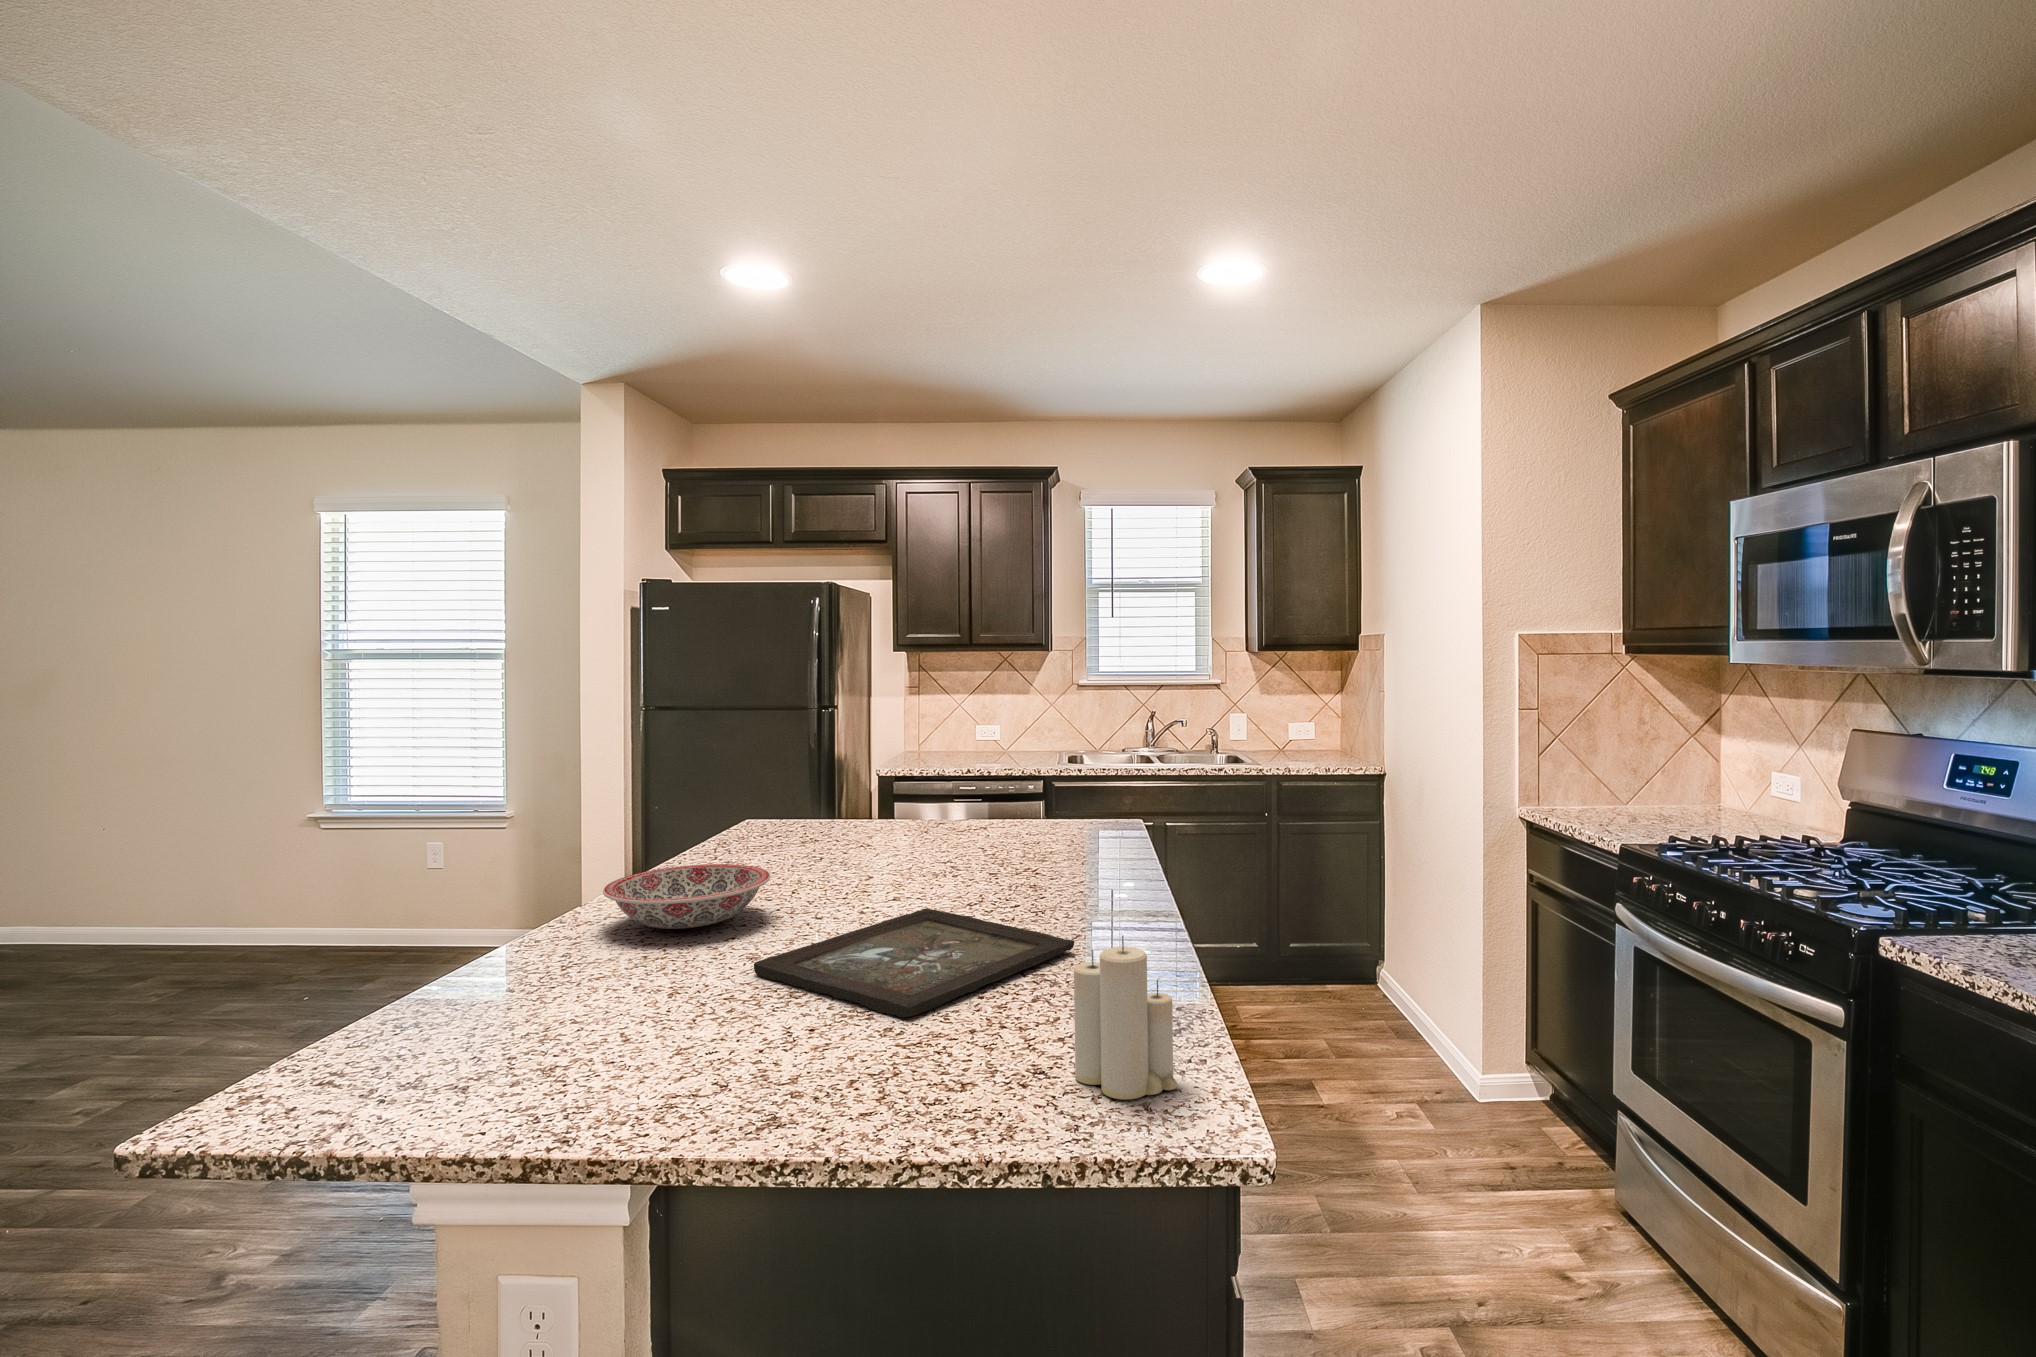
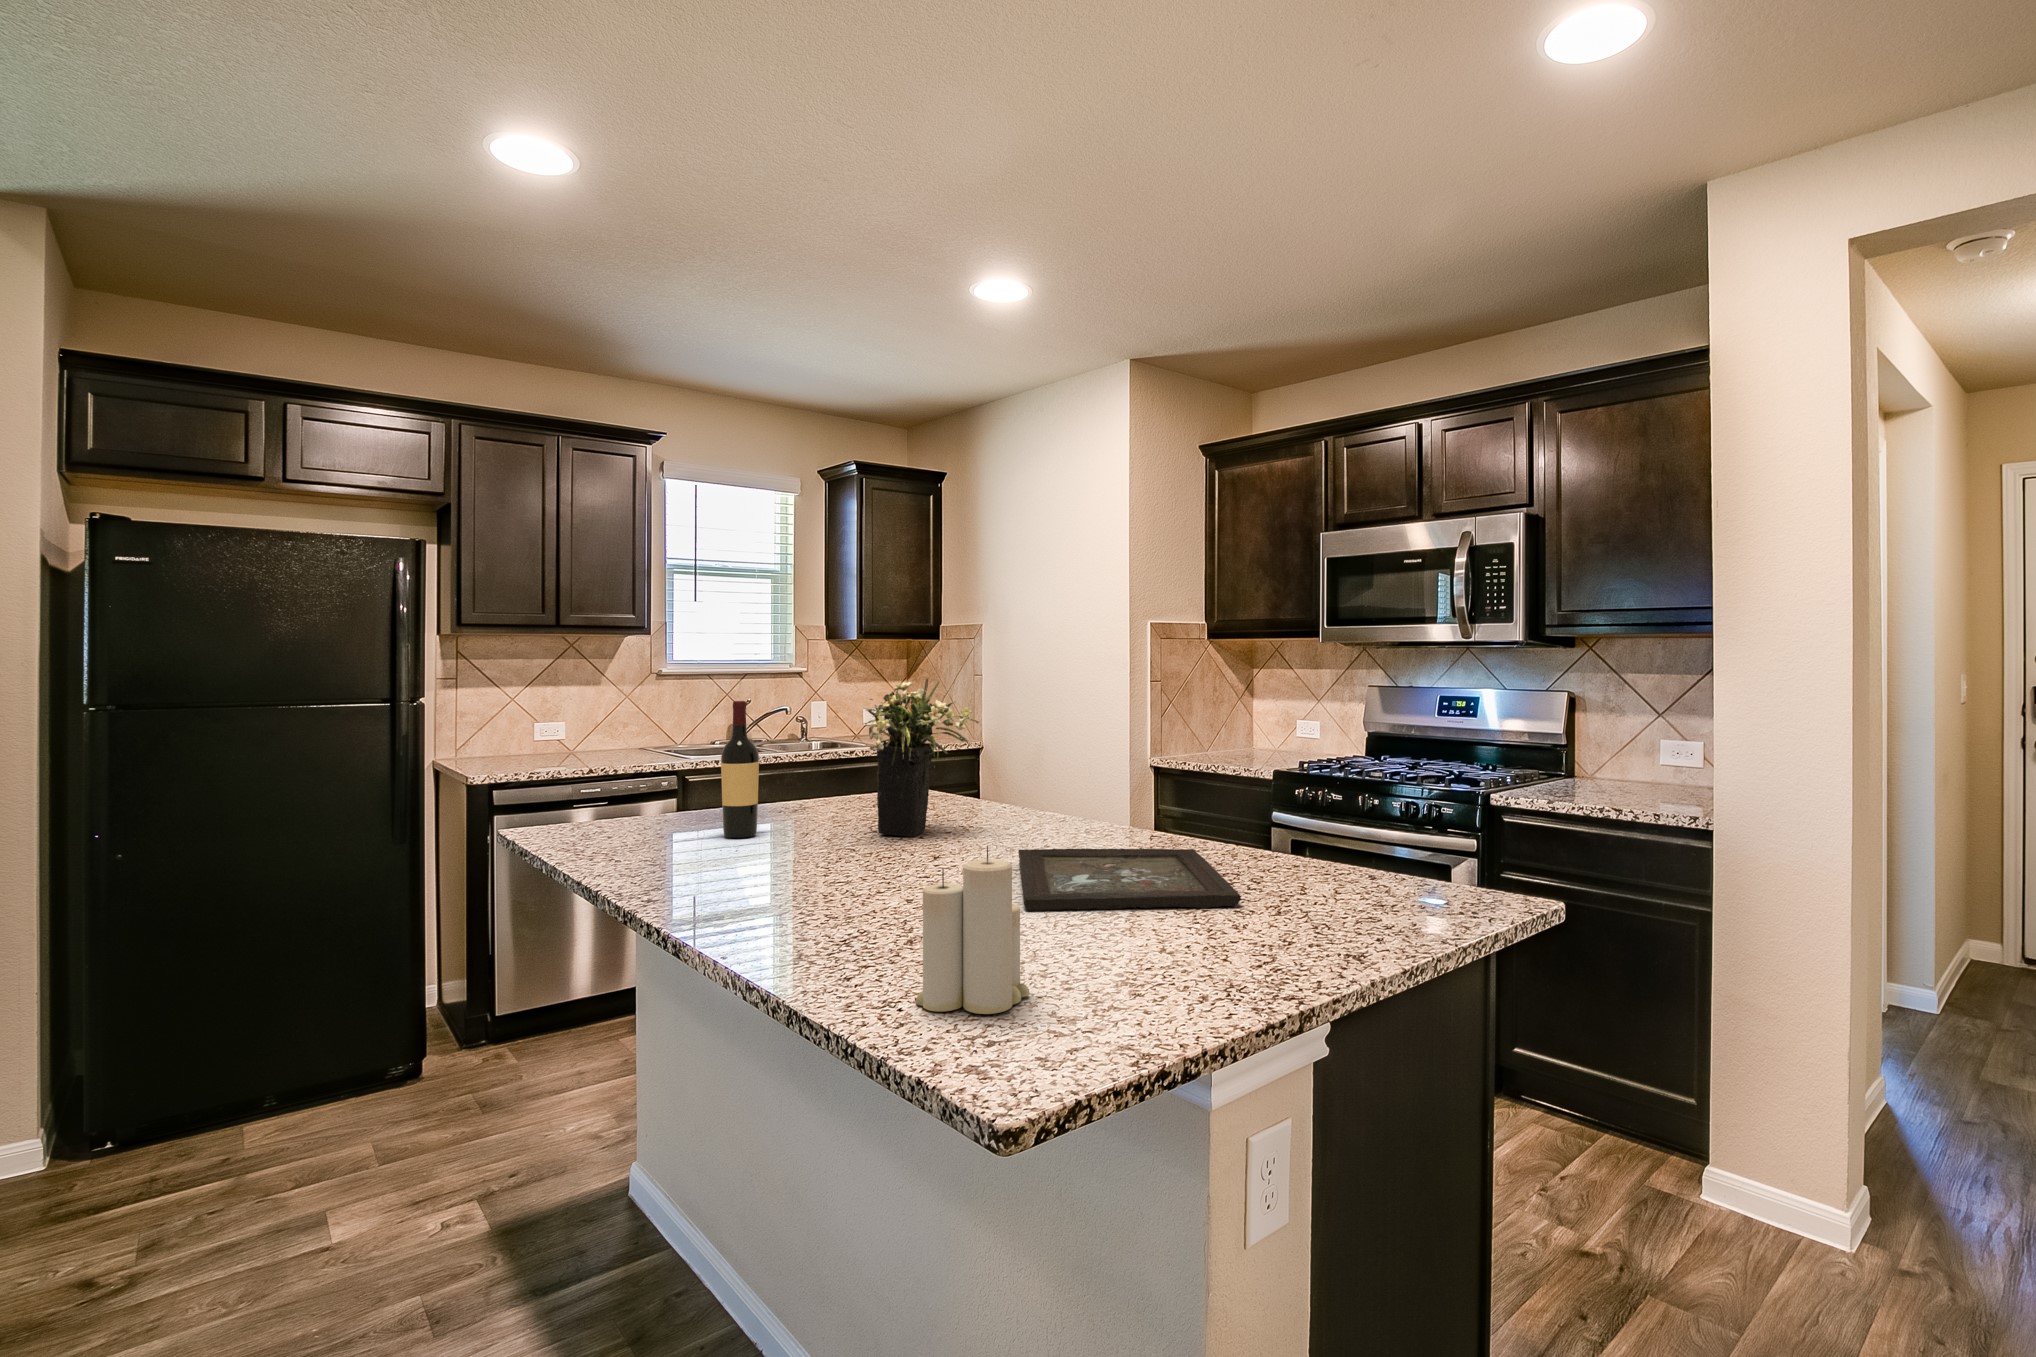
flower arrangement: none [887,718,1015,876] -> present [864,678,979,837]
wine bottle: none [830,733,862,856] -> present [721,701,759,838]
ceramic bowl: present [603,864,770,929] -> none [718,833,902,901]
candle: present [1074,936,1177,1099] -> present [916,846,1029,1014]

